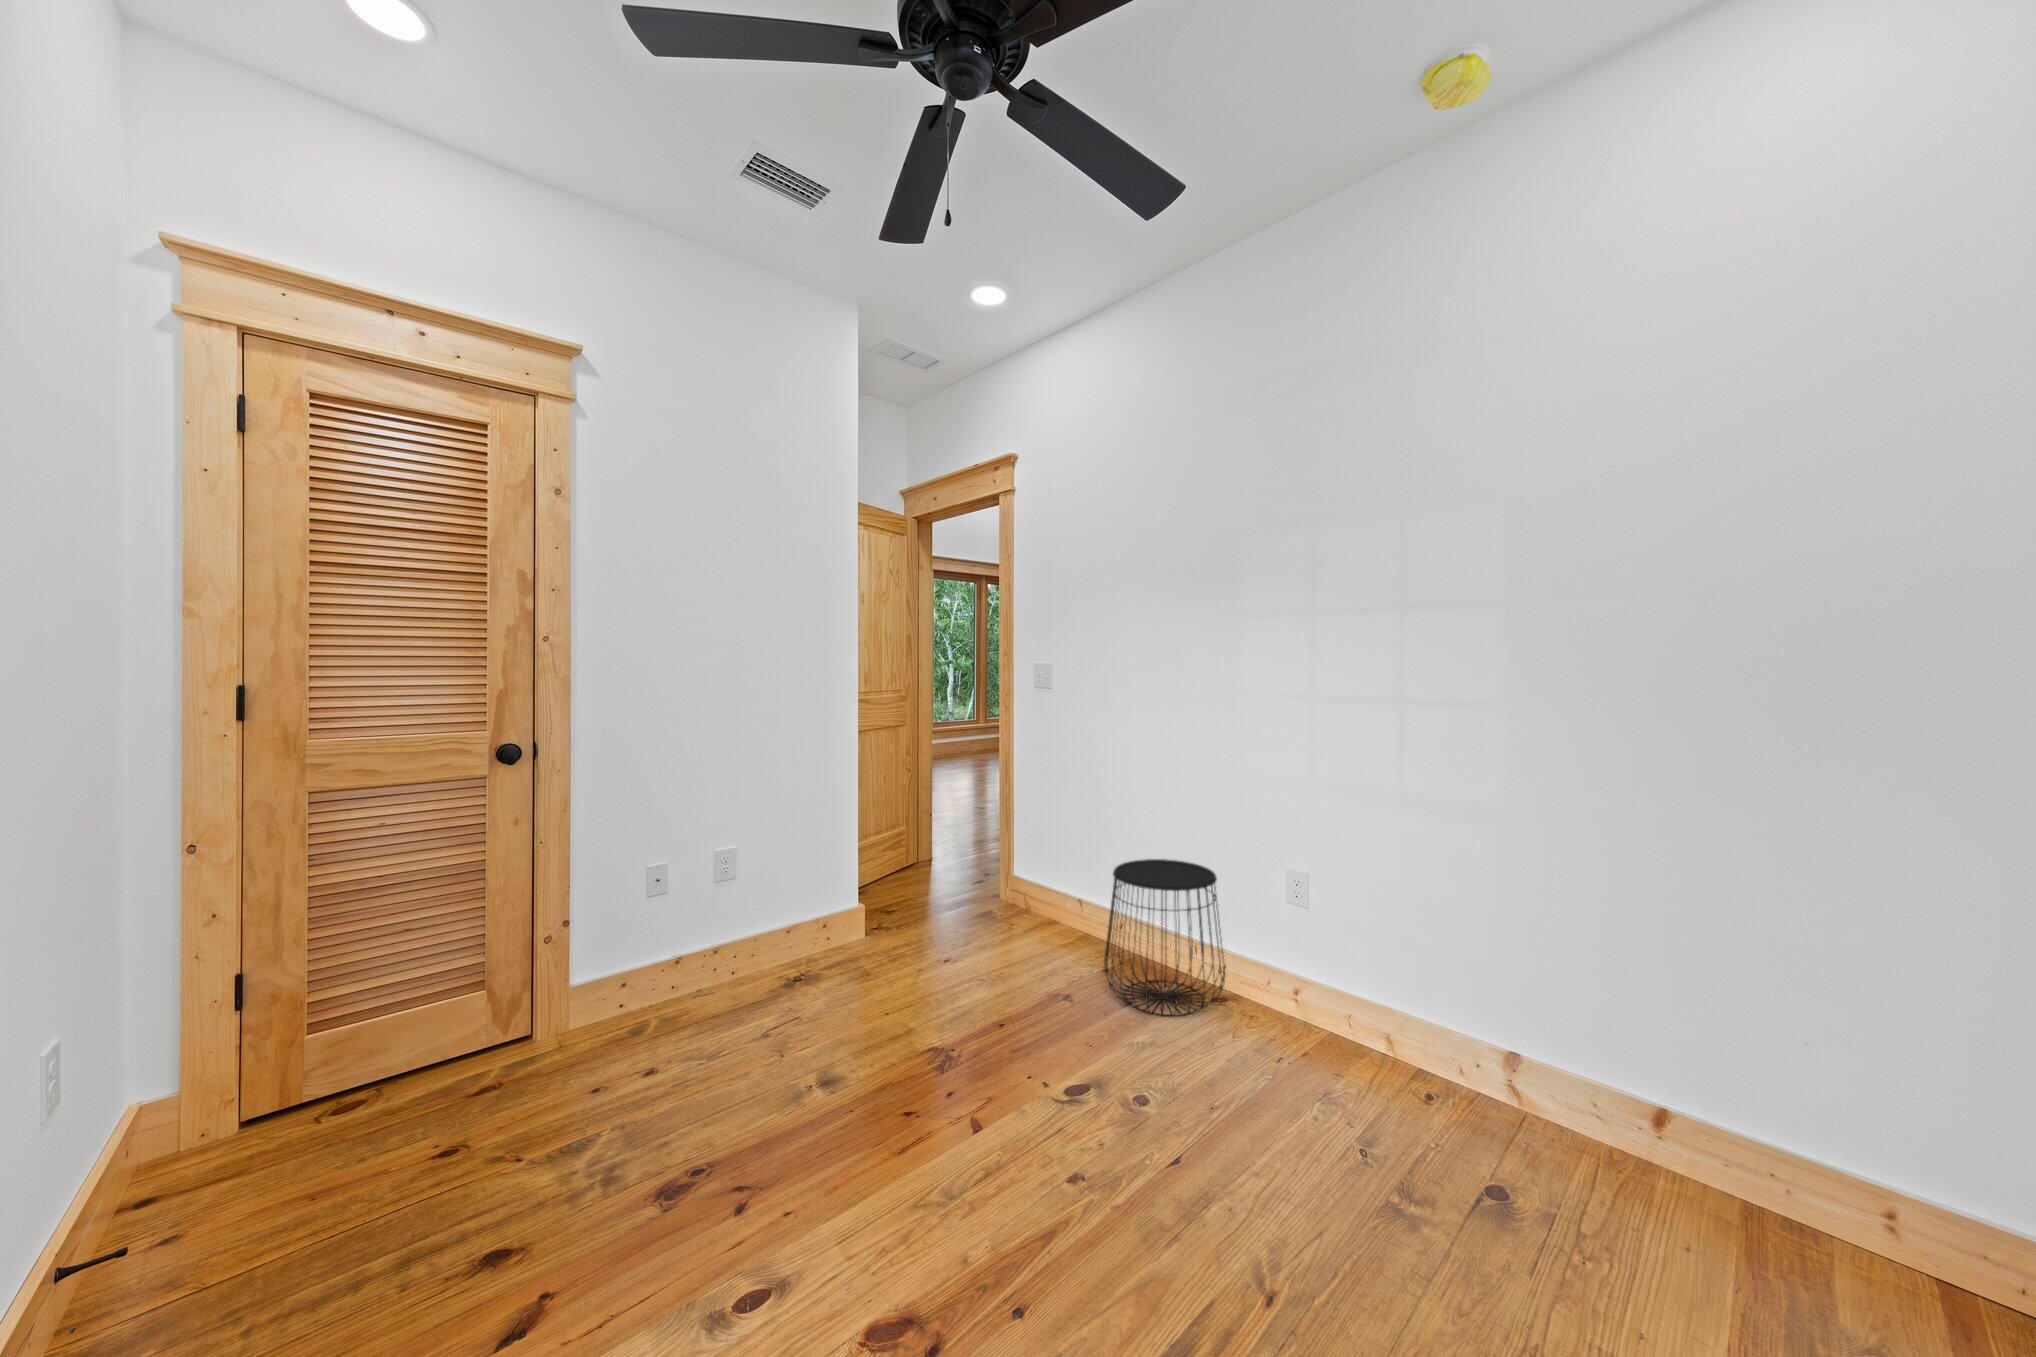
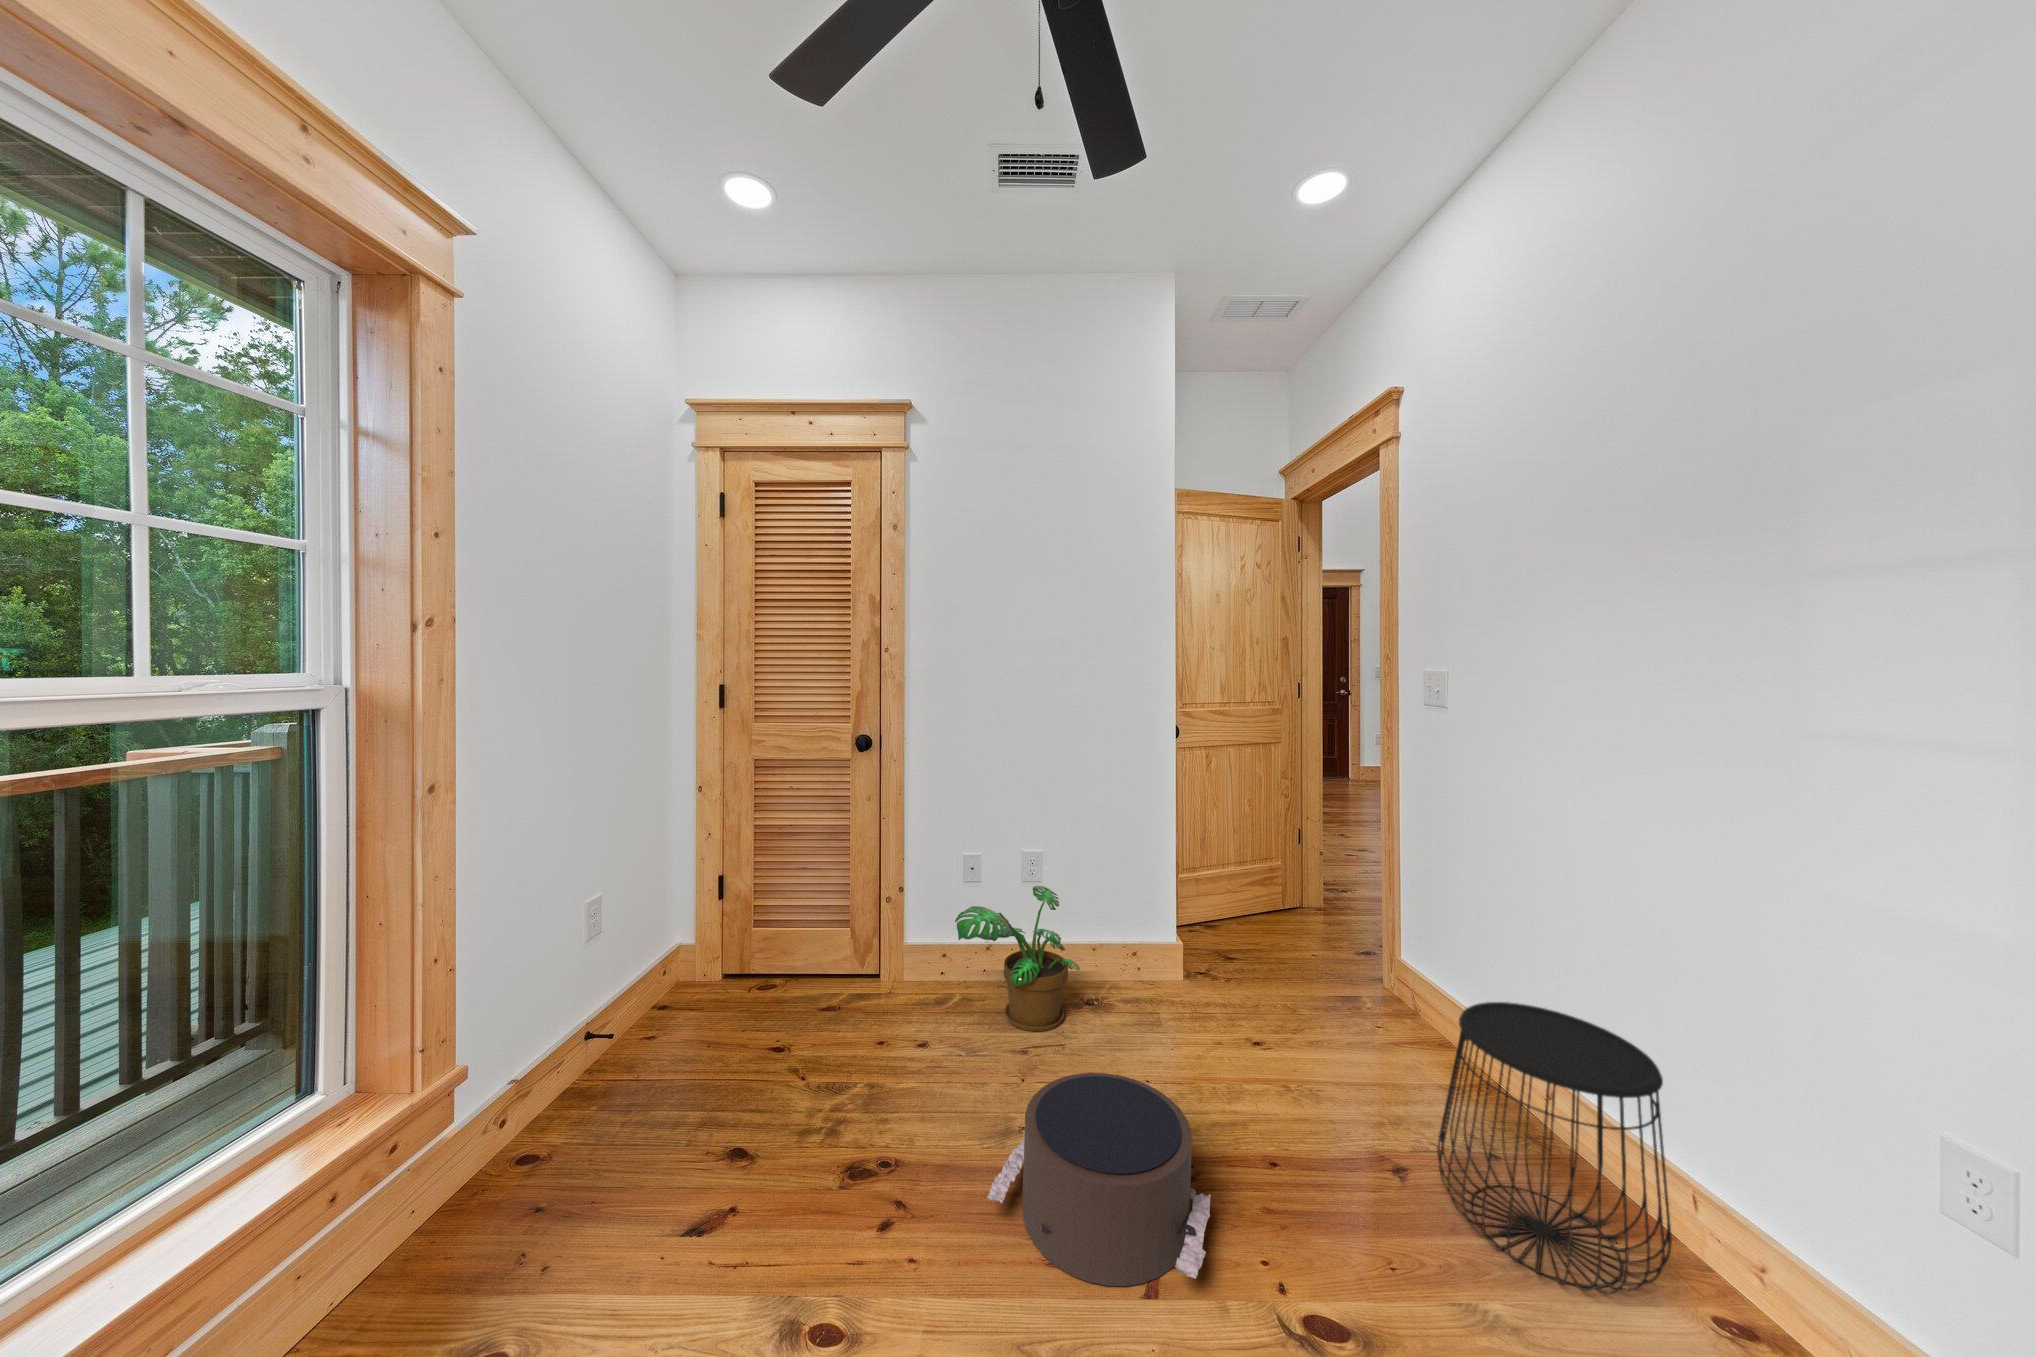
potted plant: none [678,879,796,1021] -> present [955,886,1080,1031]
pouf: none [830,995,1021,1152] -> present [987,1073,1211,1286]

